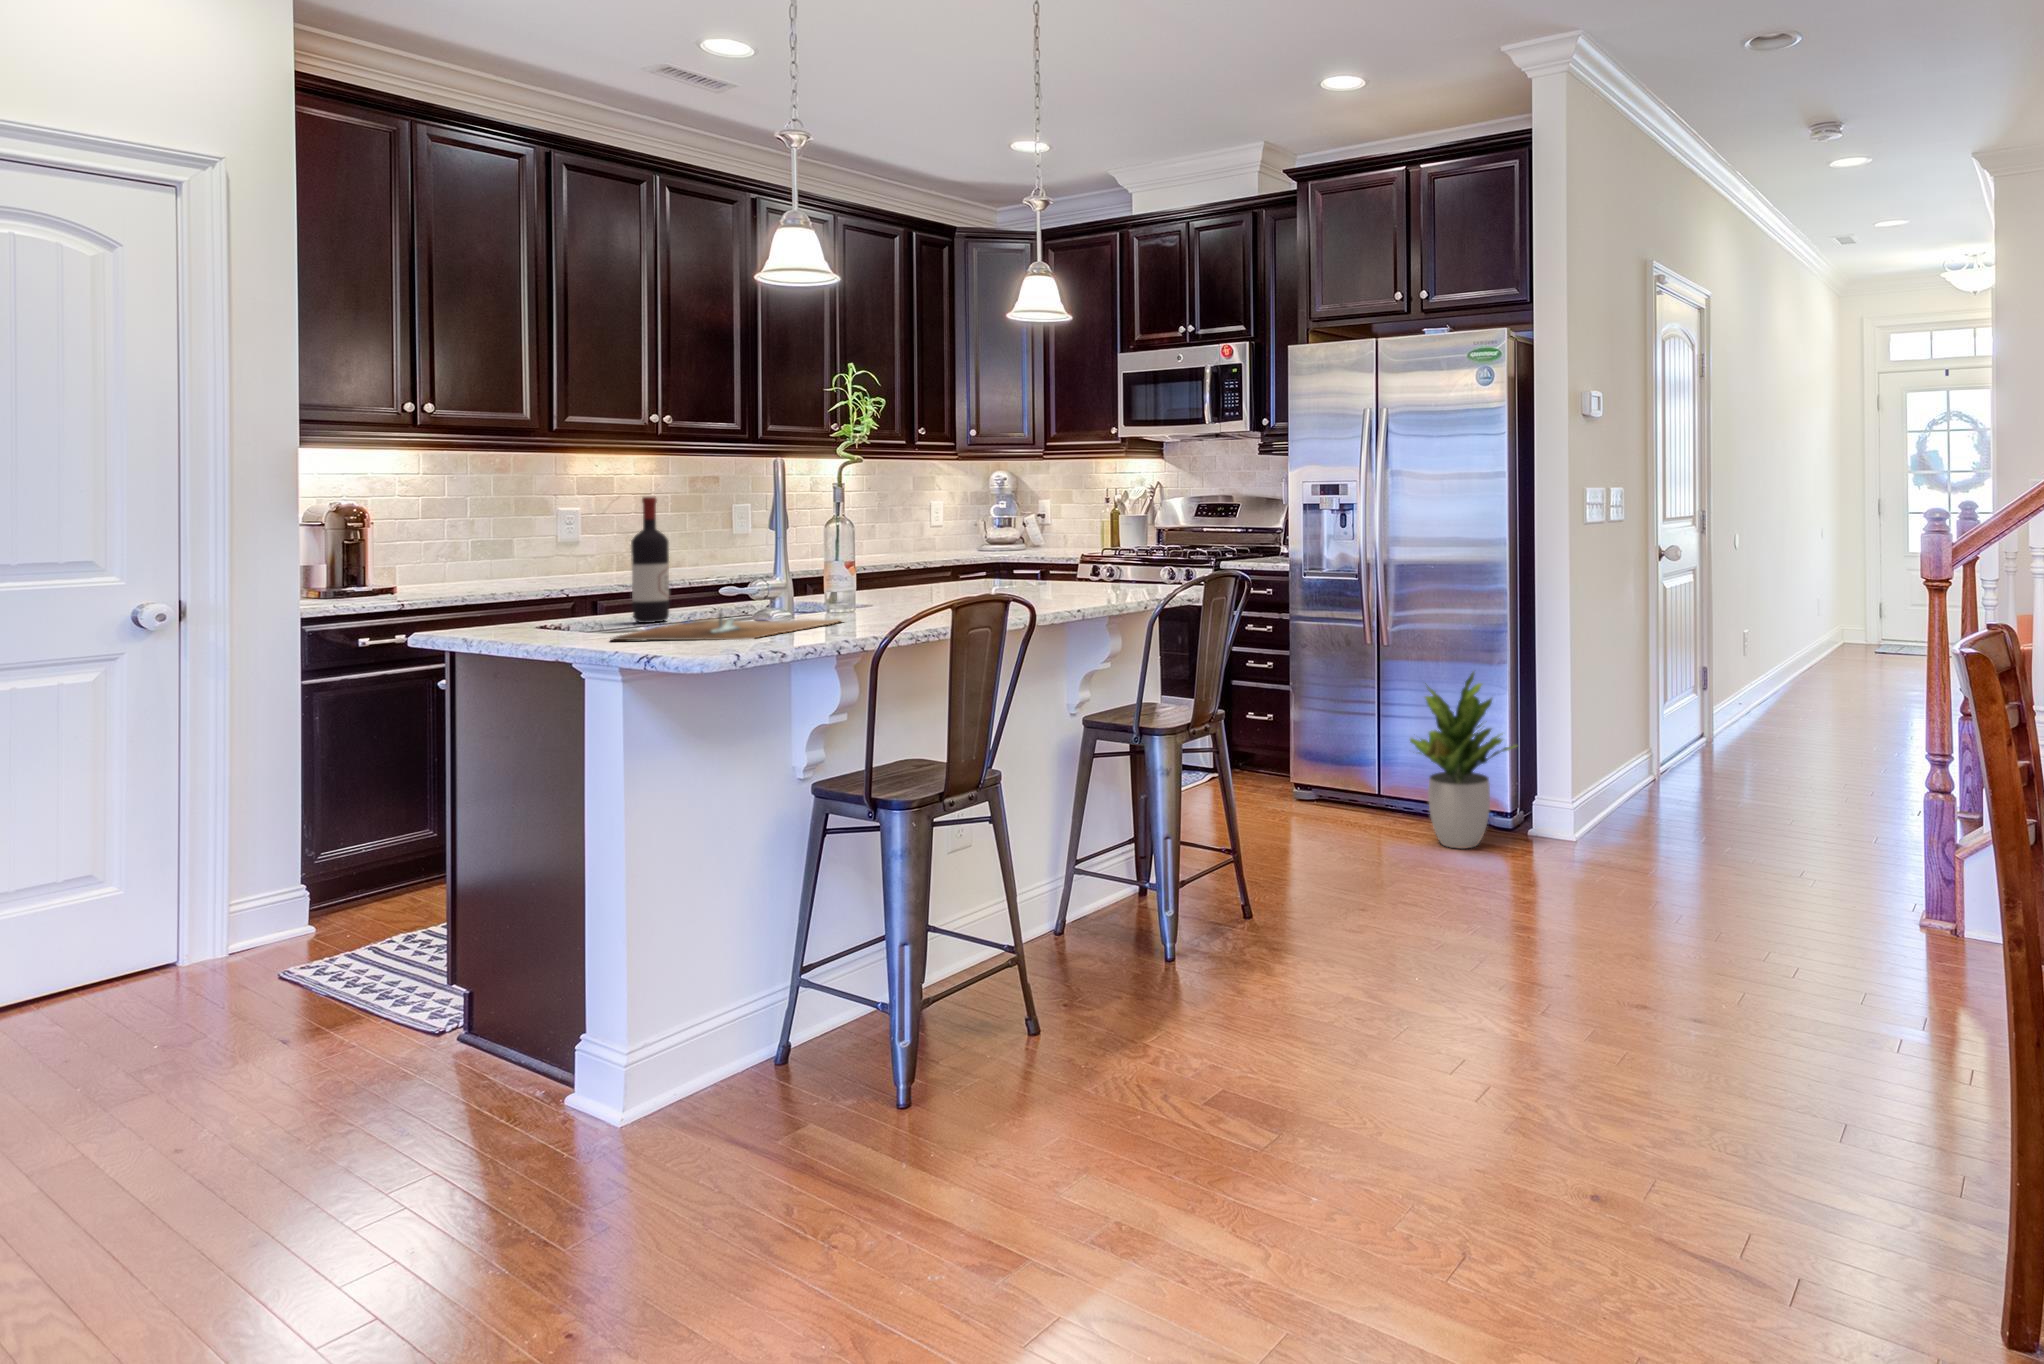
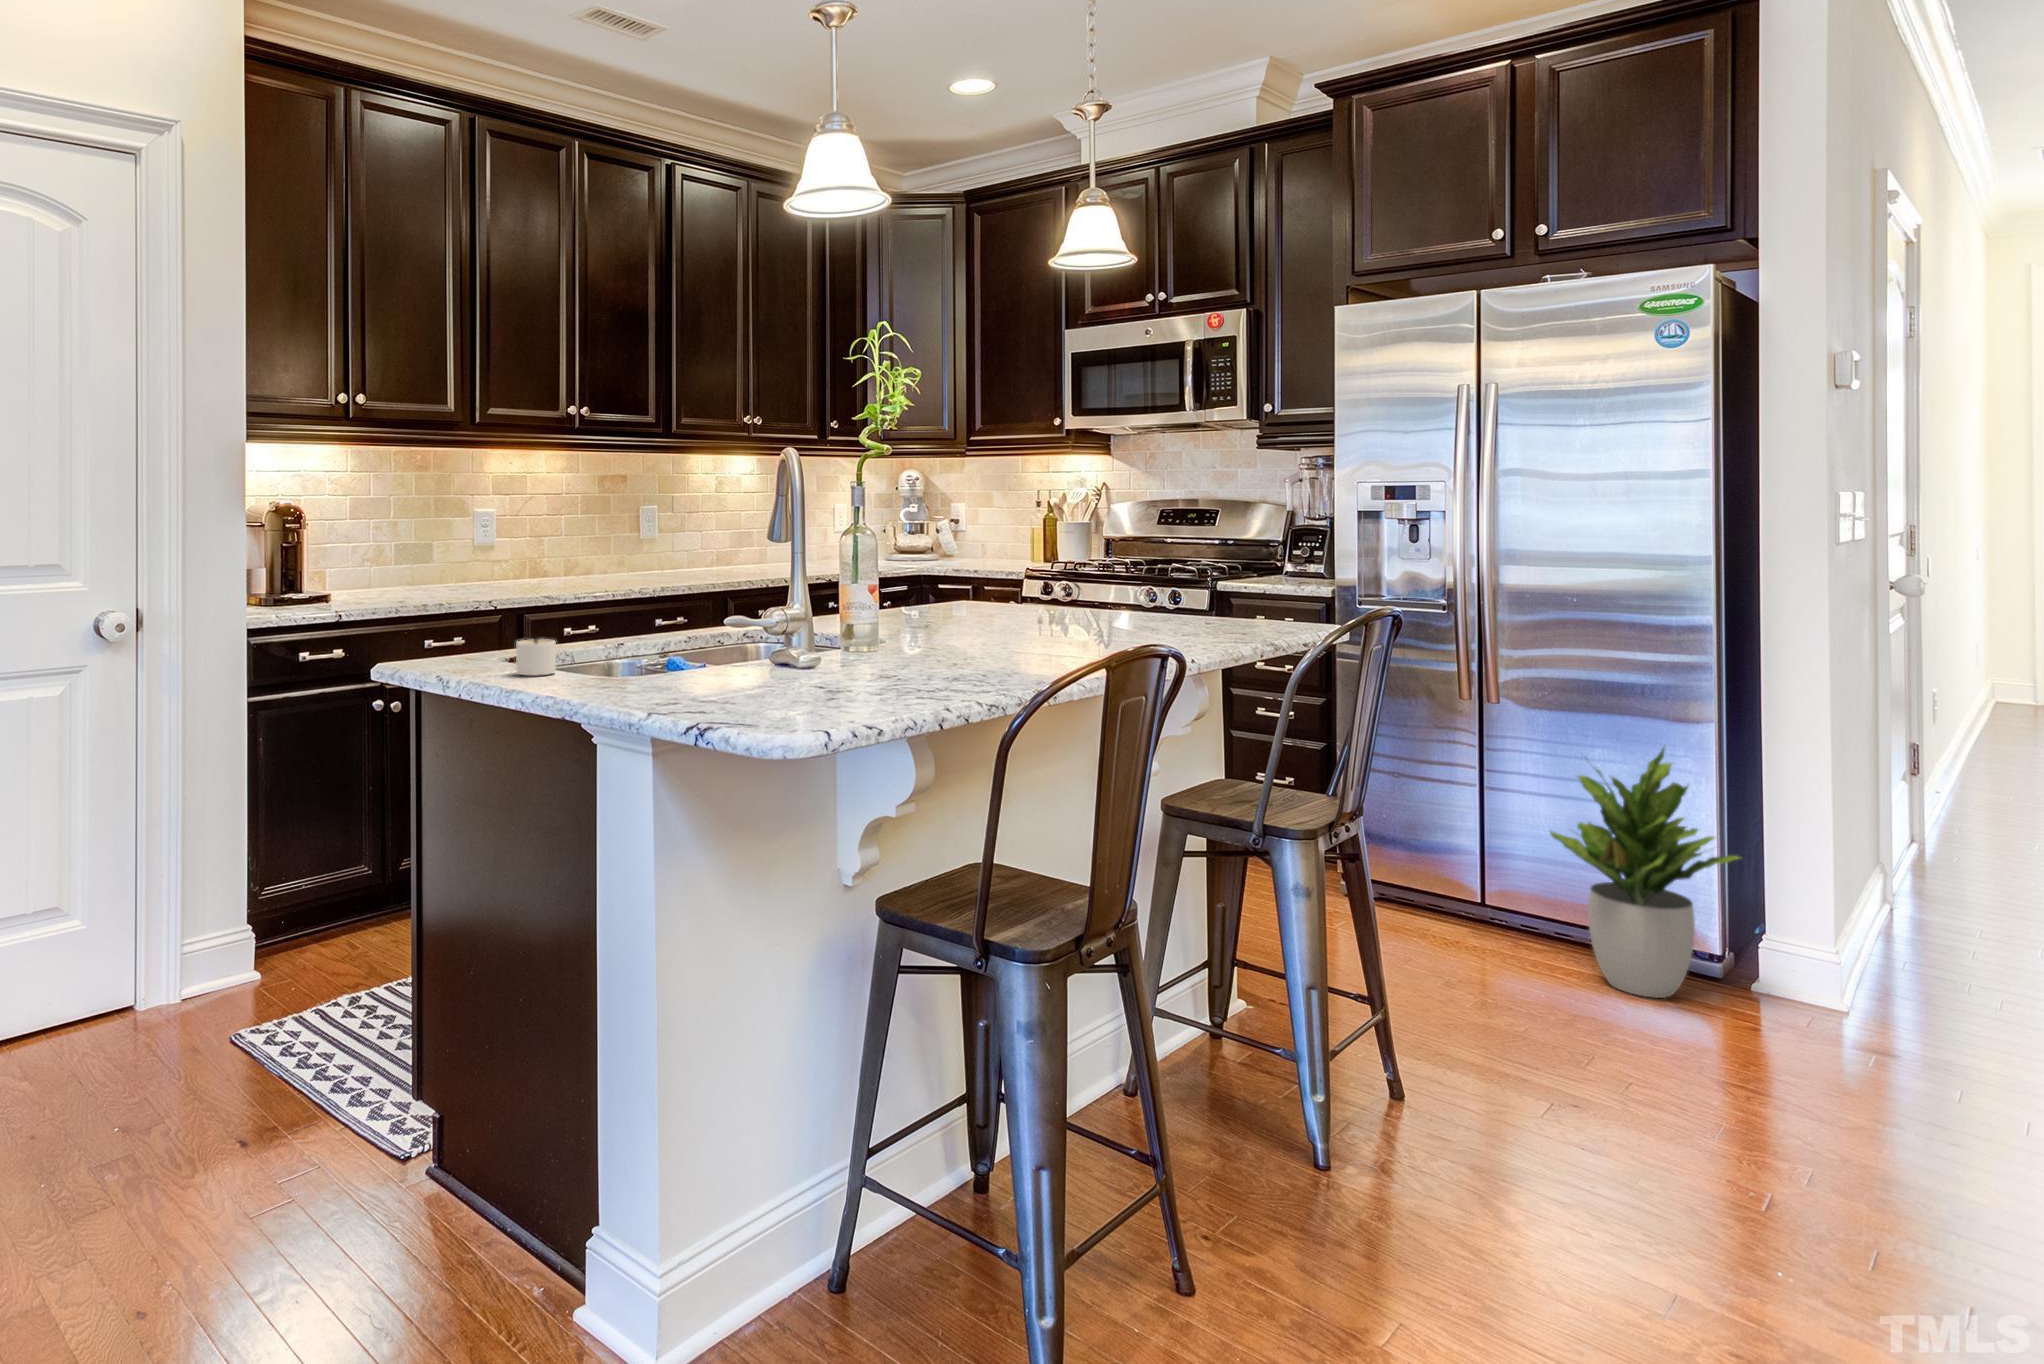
wine bottle: present [631,497,669,623] -> none [621,496,665,659]
candle: none [530,605,580,634] -> present [516,638,556,676]
cutting board: present [611,613,840,641] -> none [630,656,909,704]

